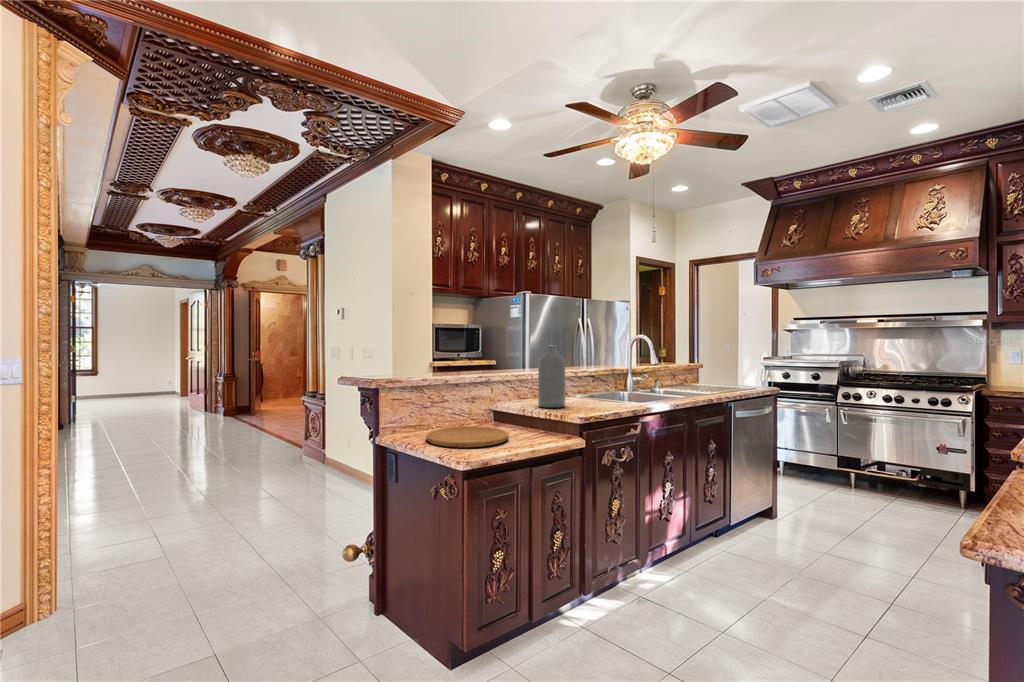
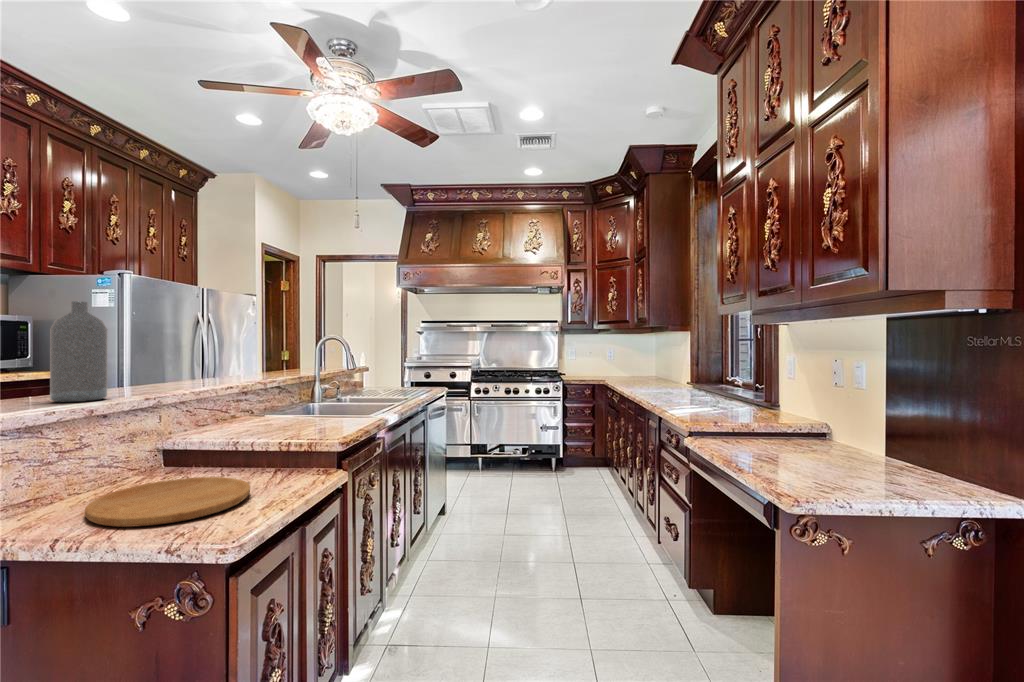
bottle: present [538,346,566,408] -> present [50,301,107,402]

